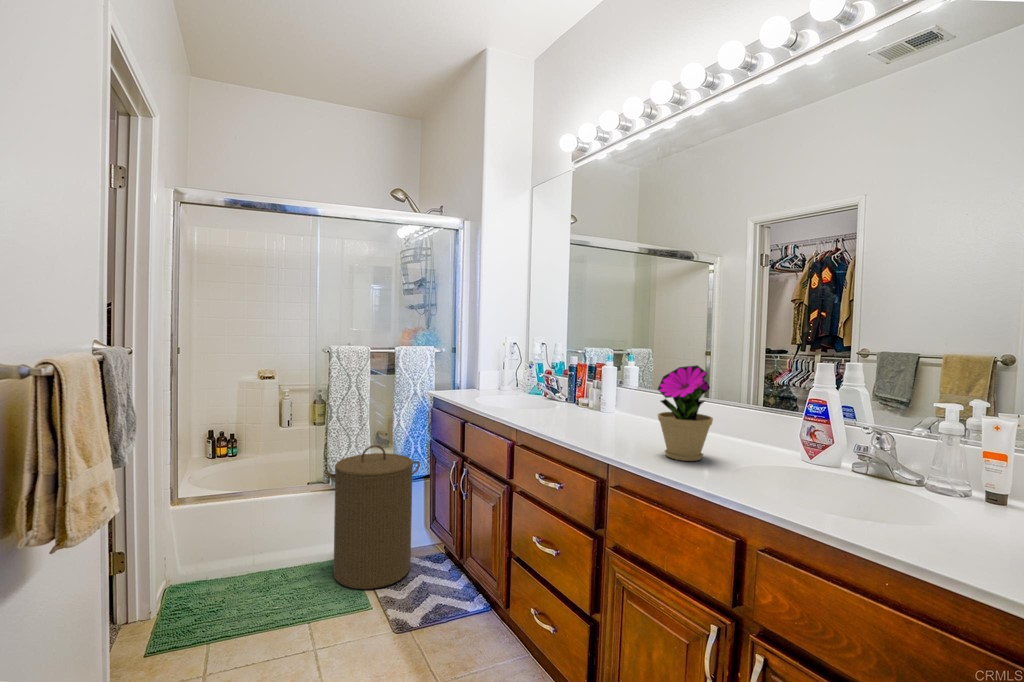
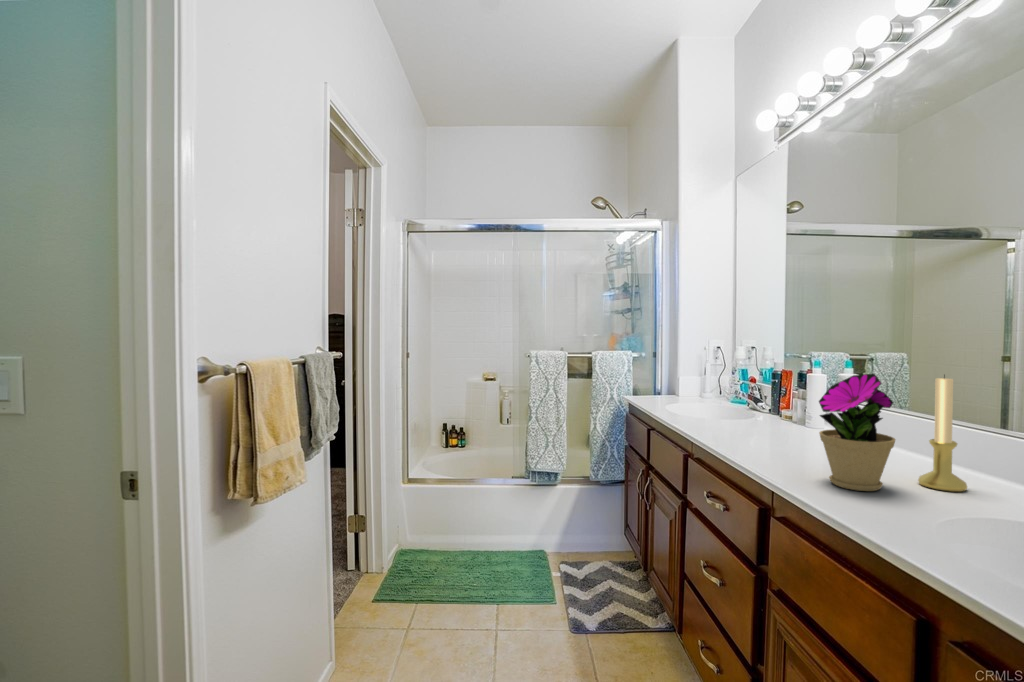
candle holder: none [715,365,747,454] -> present [918,375,967,492]
laundry hamper: present [325,445,420,589] -> none [520,446,611,585]

